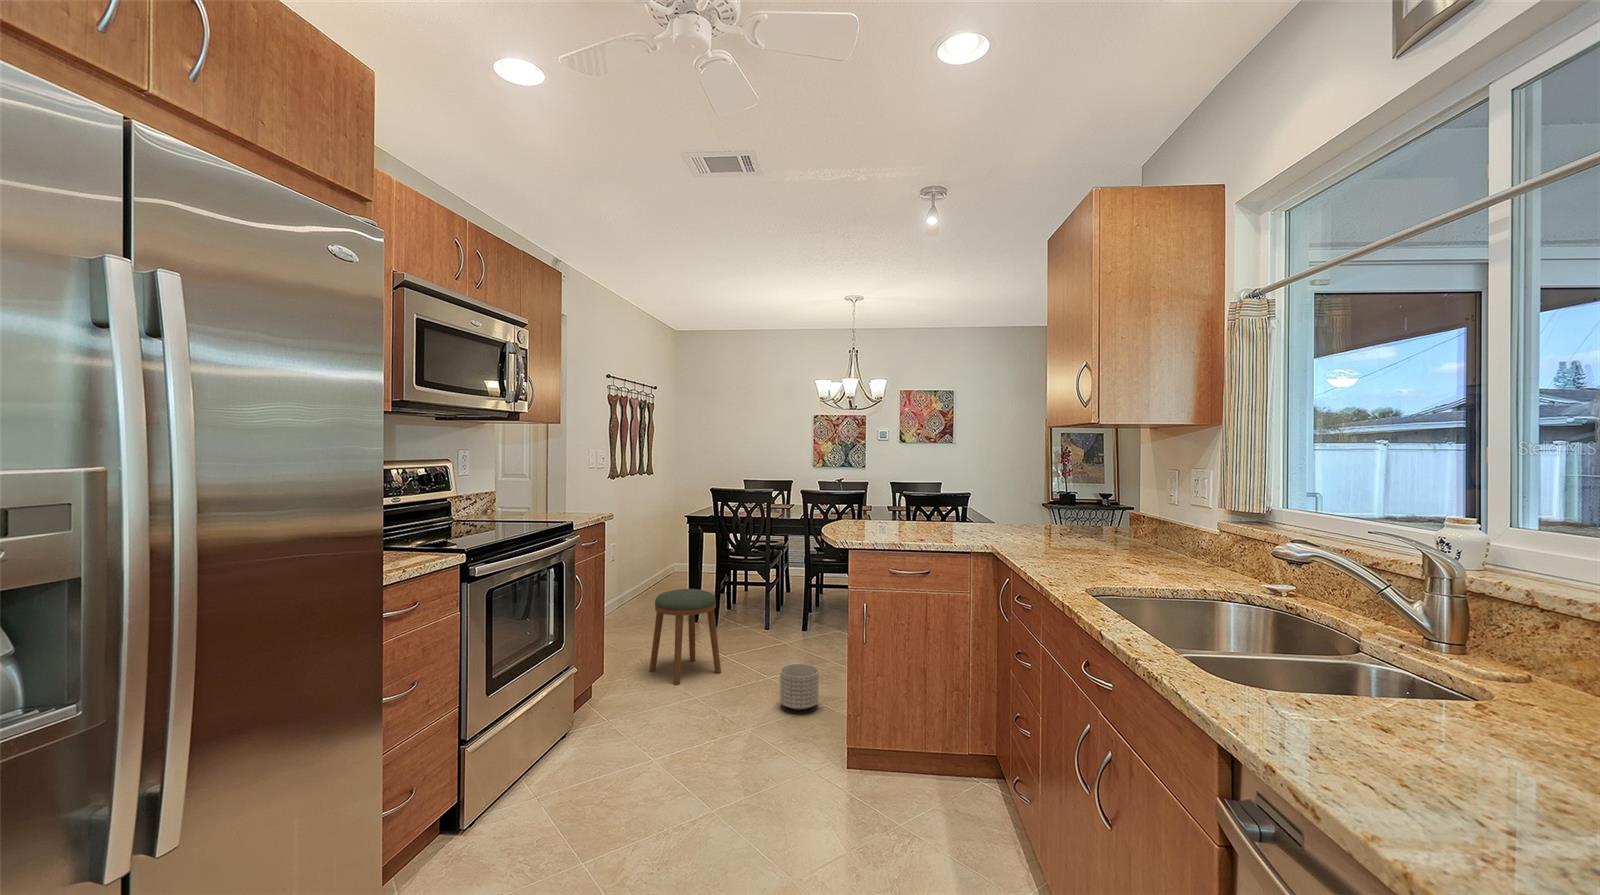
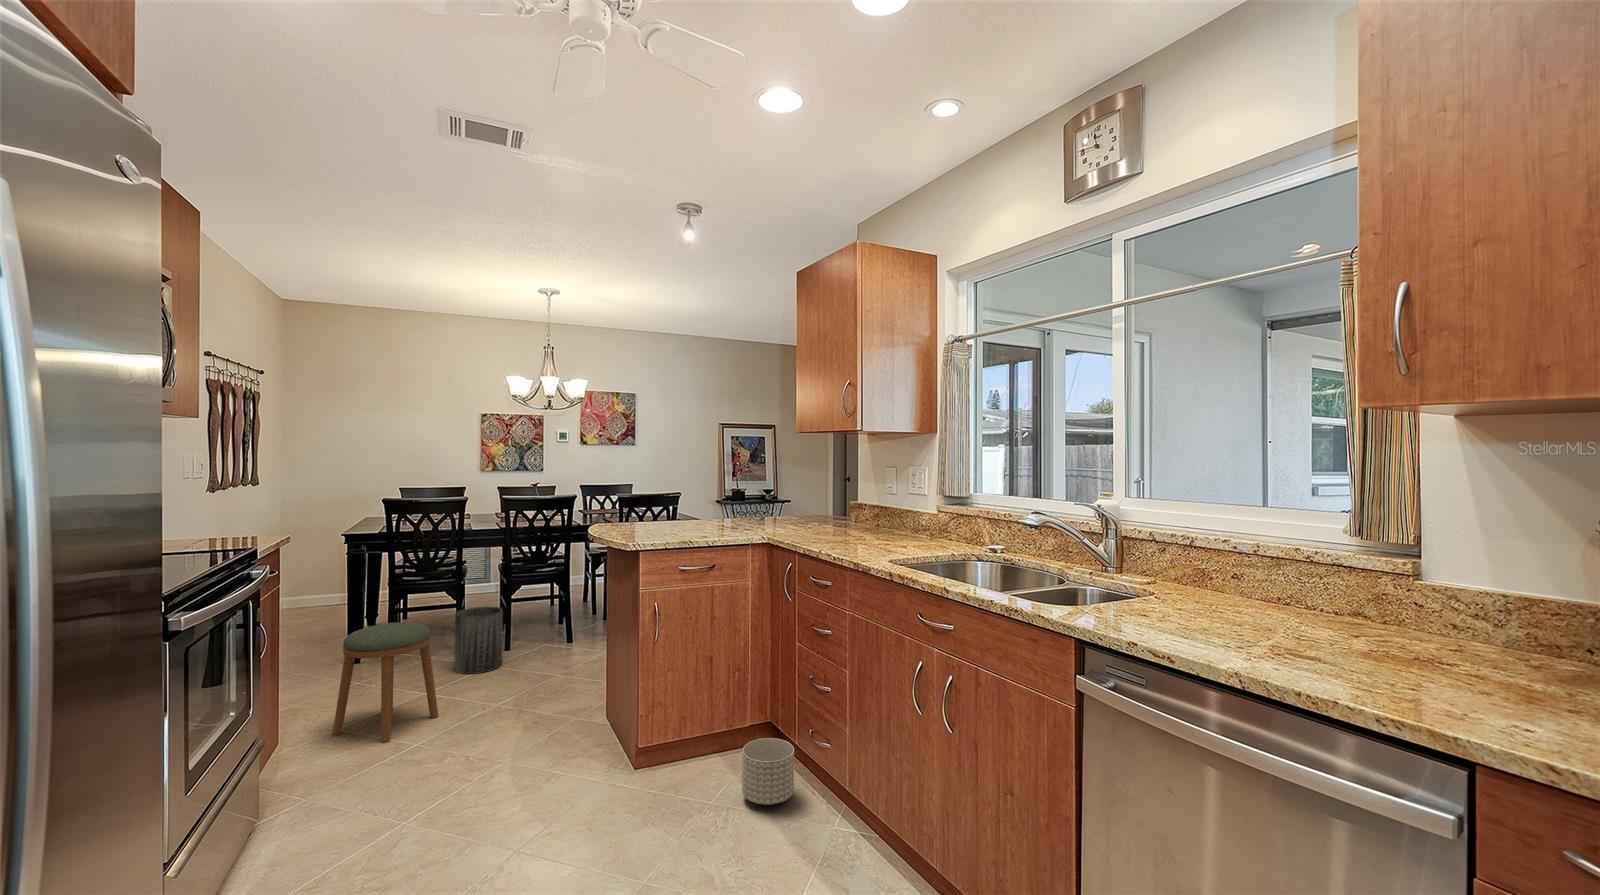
trash can: none [754,585,792,643] -> present [454,607,503,674]
planter: present [780,664,819,710] -> present [742,738,794,805]

